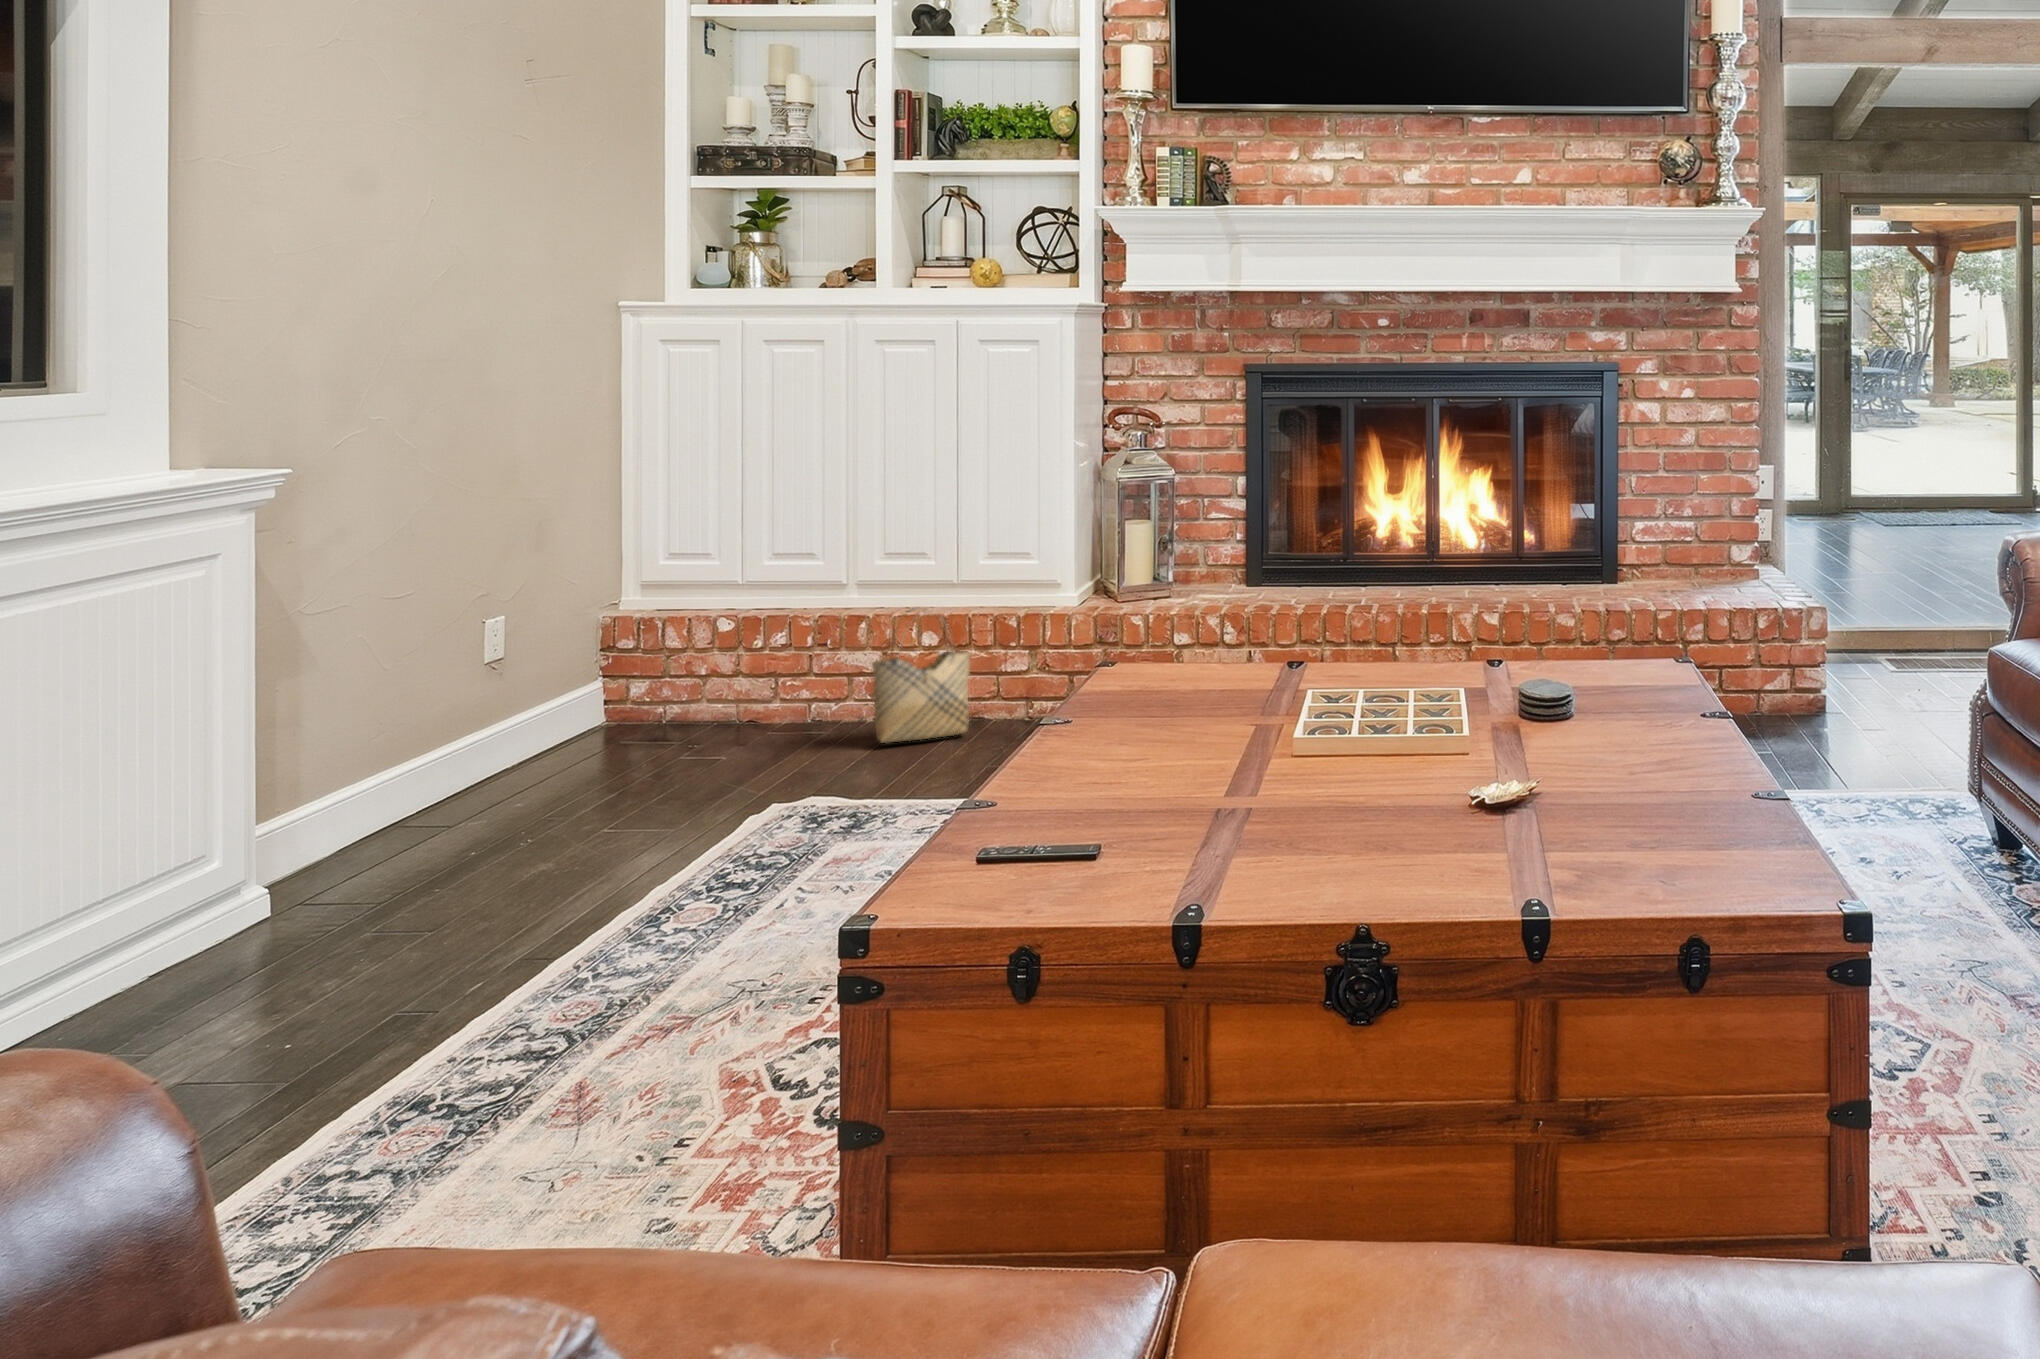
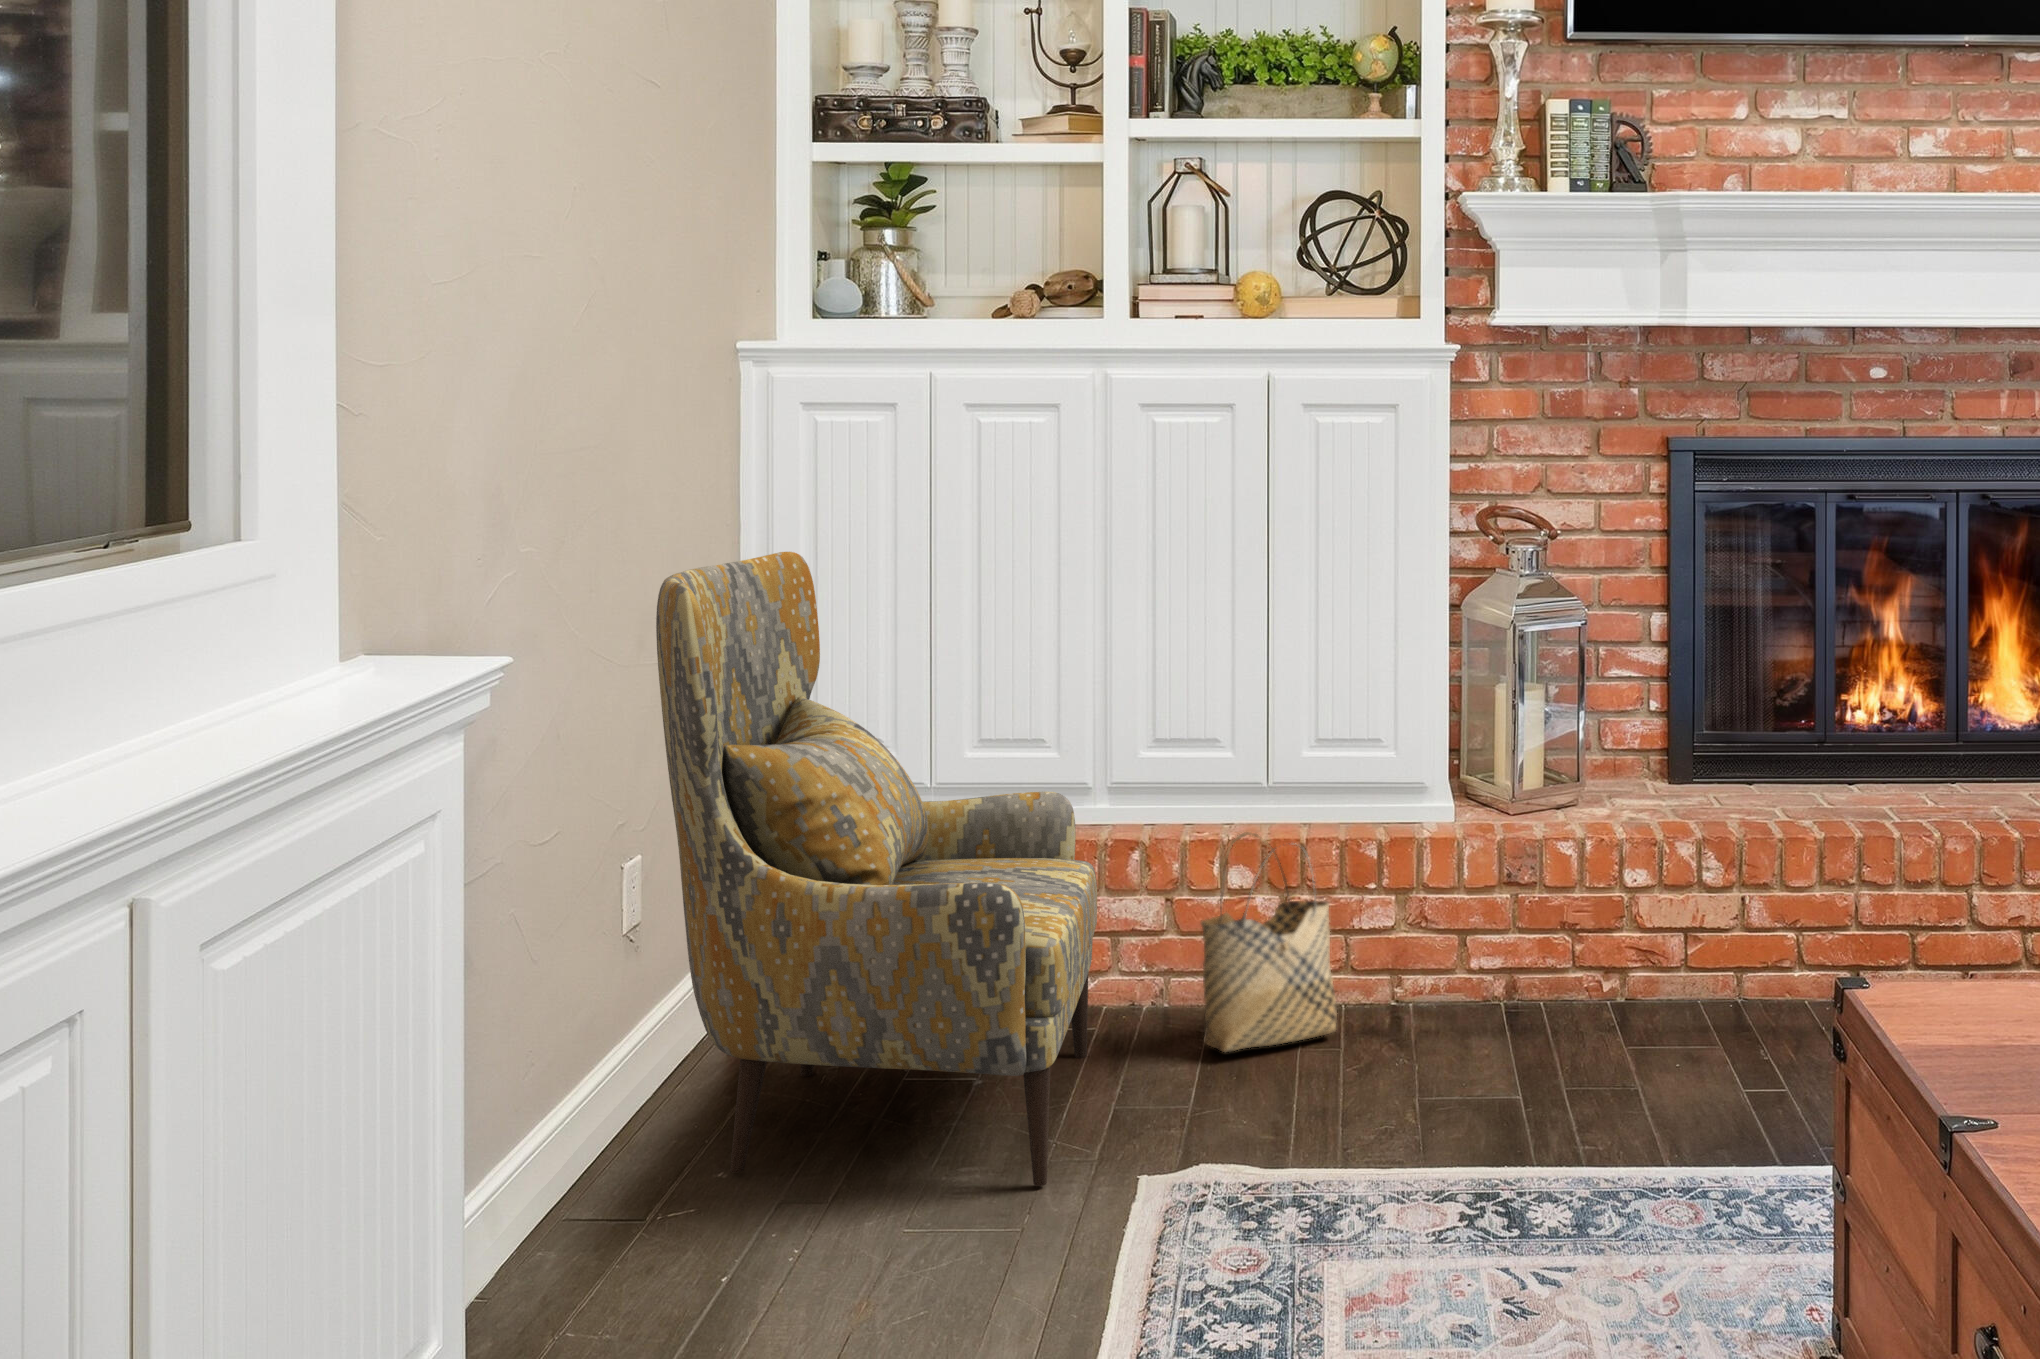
armchair: none [451,429,805,813] -> present [656,552,1097,1186]

